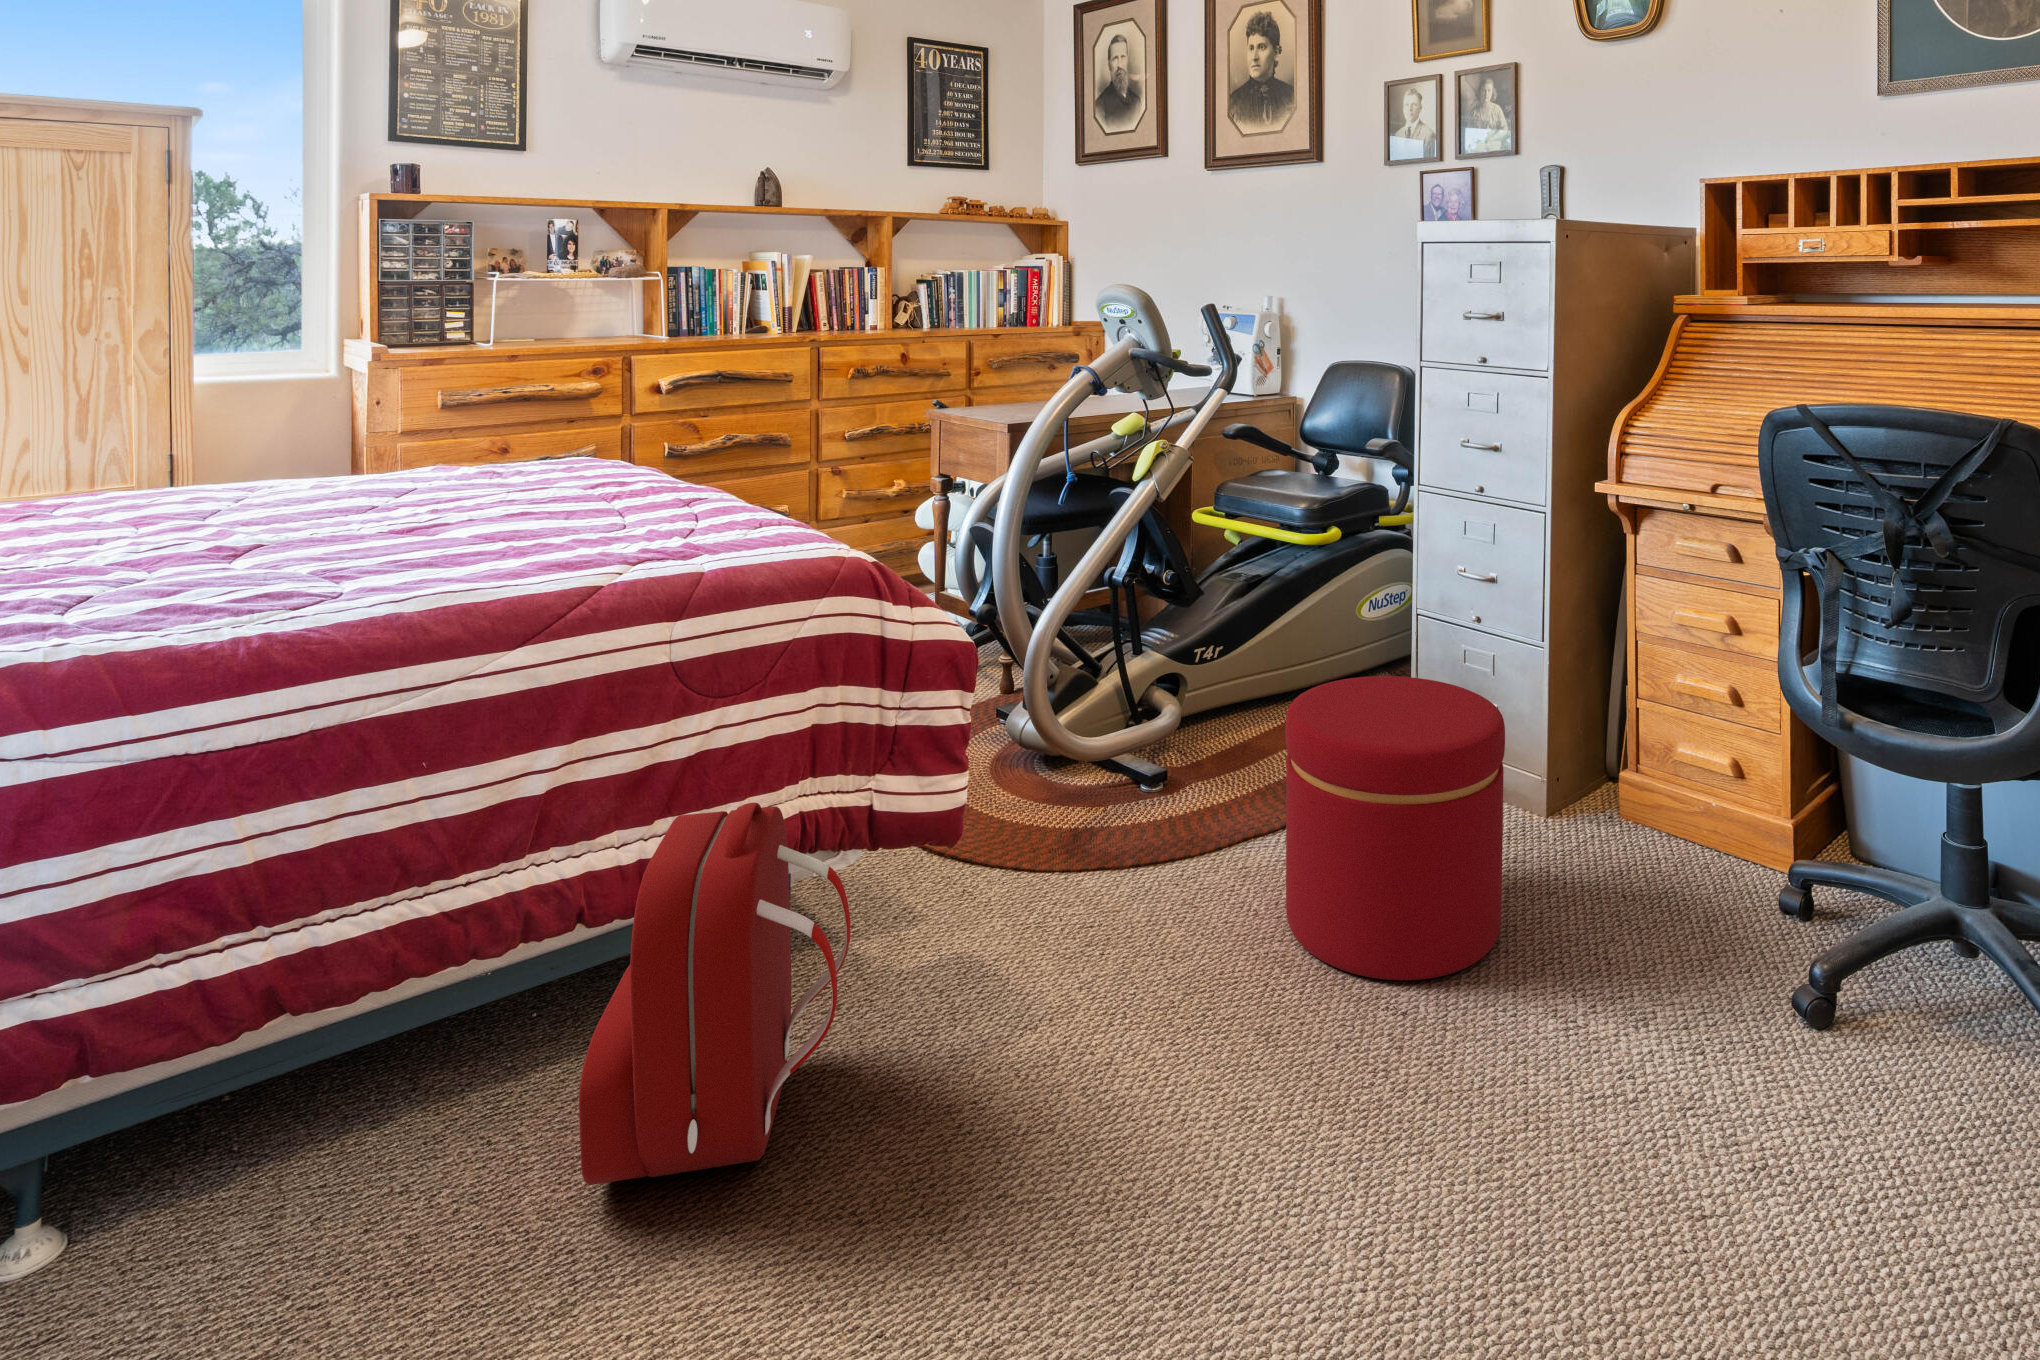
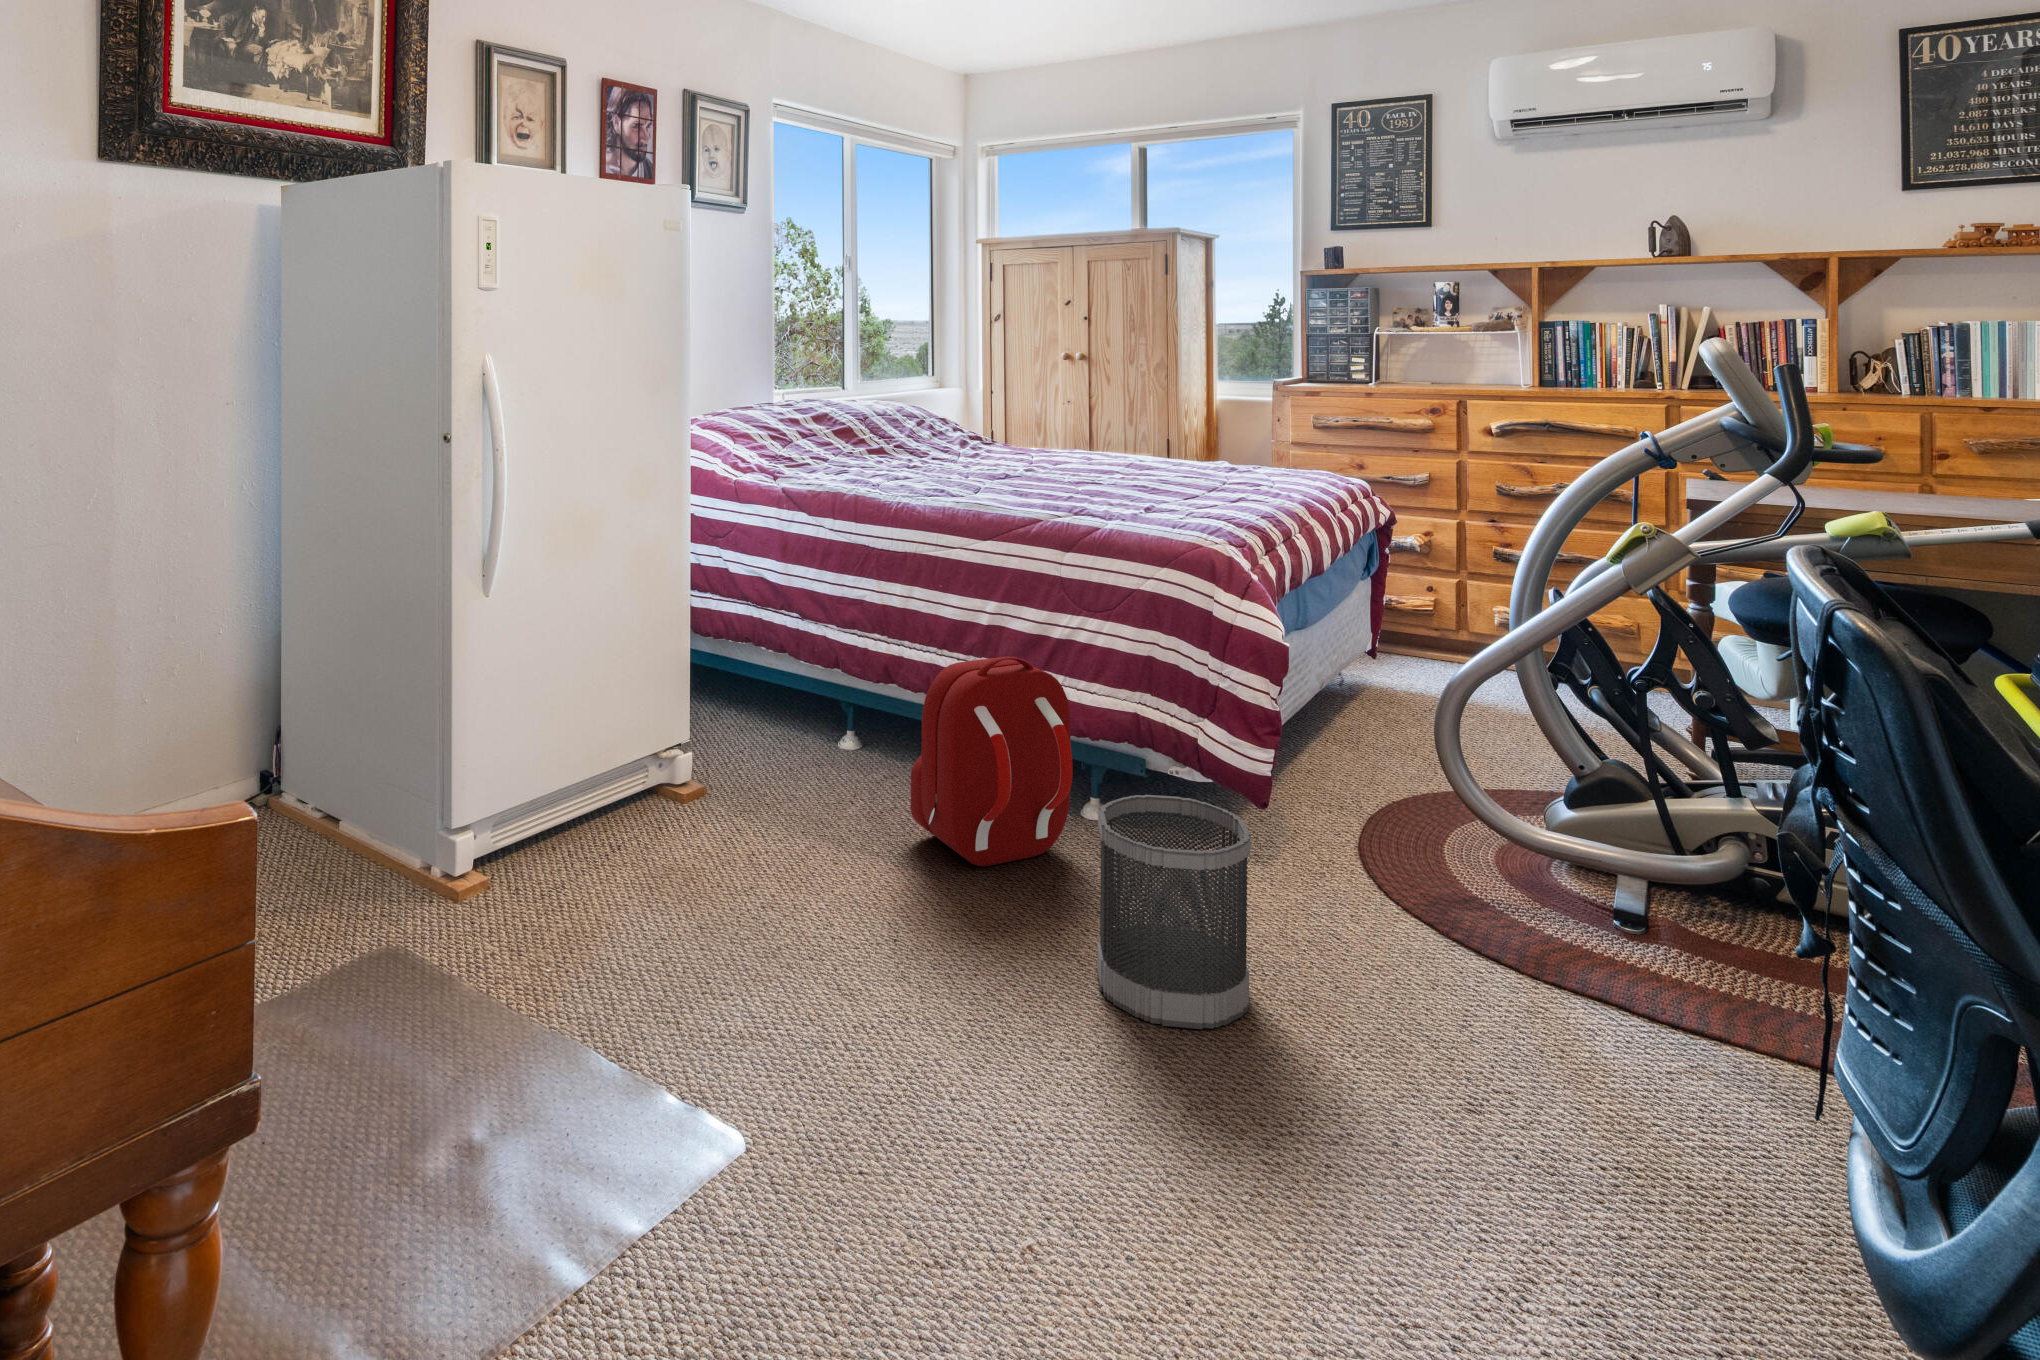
ottoman: present [1285,676,1505,980] -> none [1409,794,1720,1183]
wastebasket: none [1067,838,1246,1136] -> present [1097,795,1251,1029]

